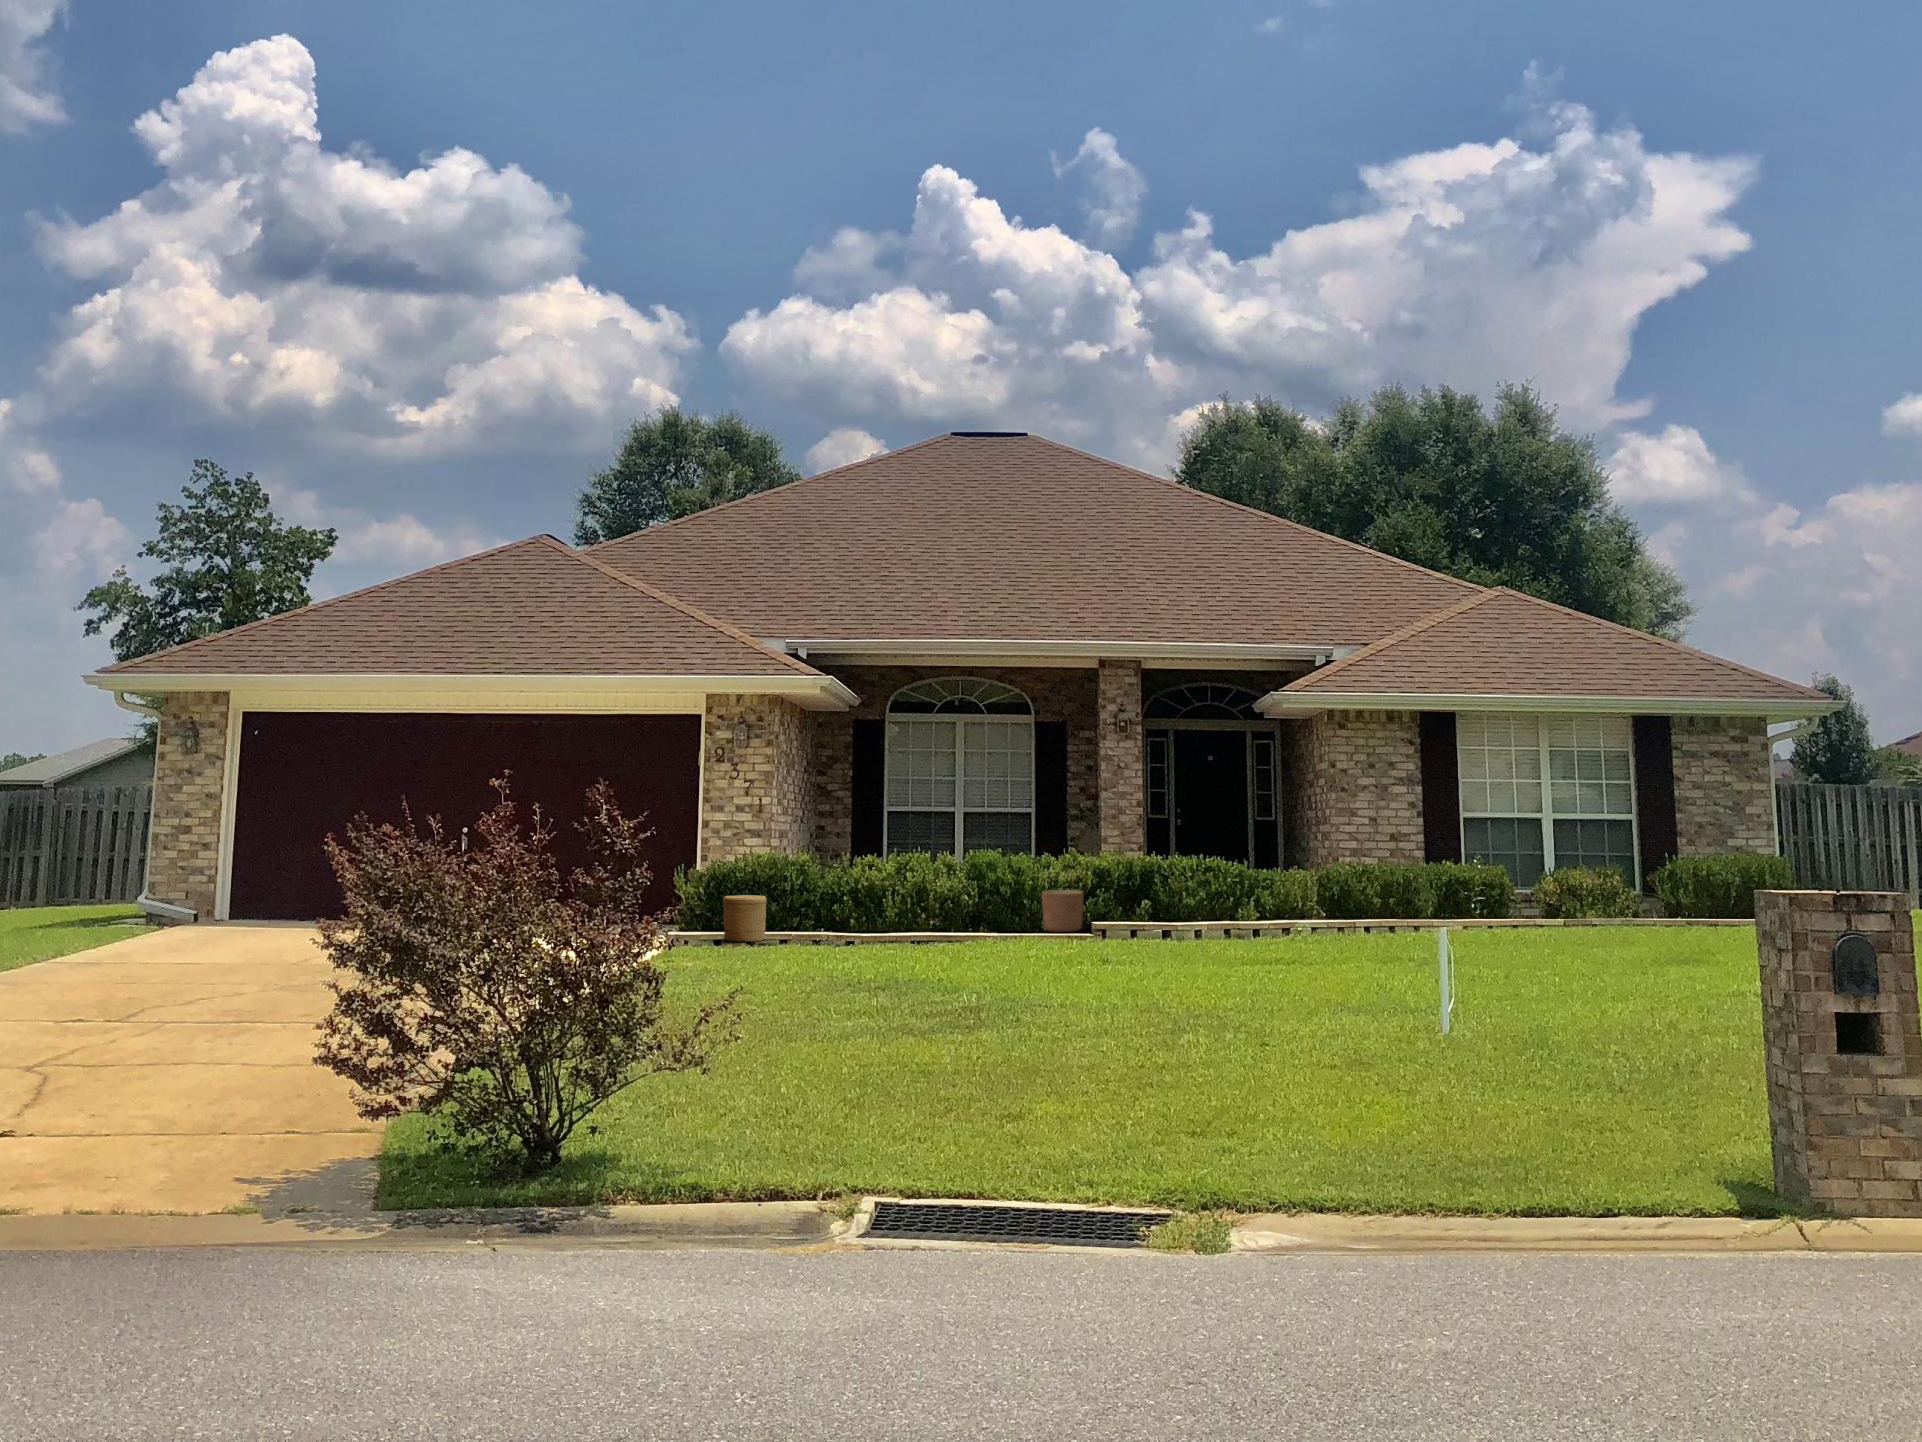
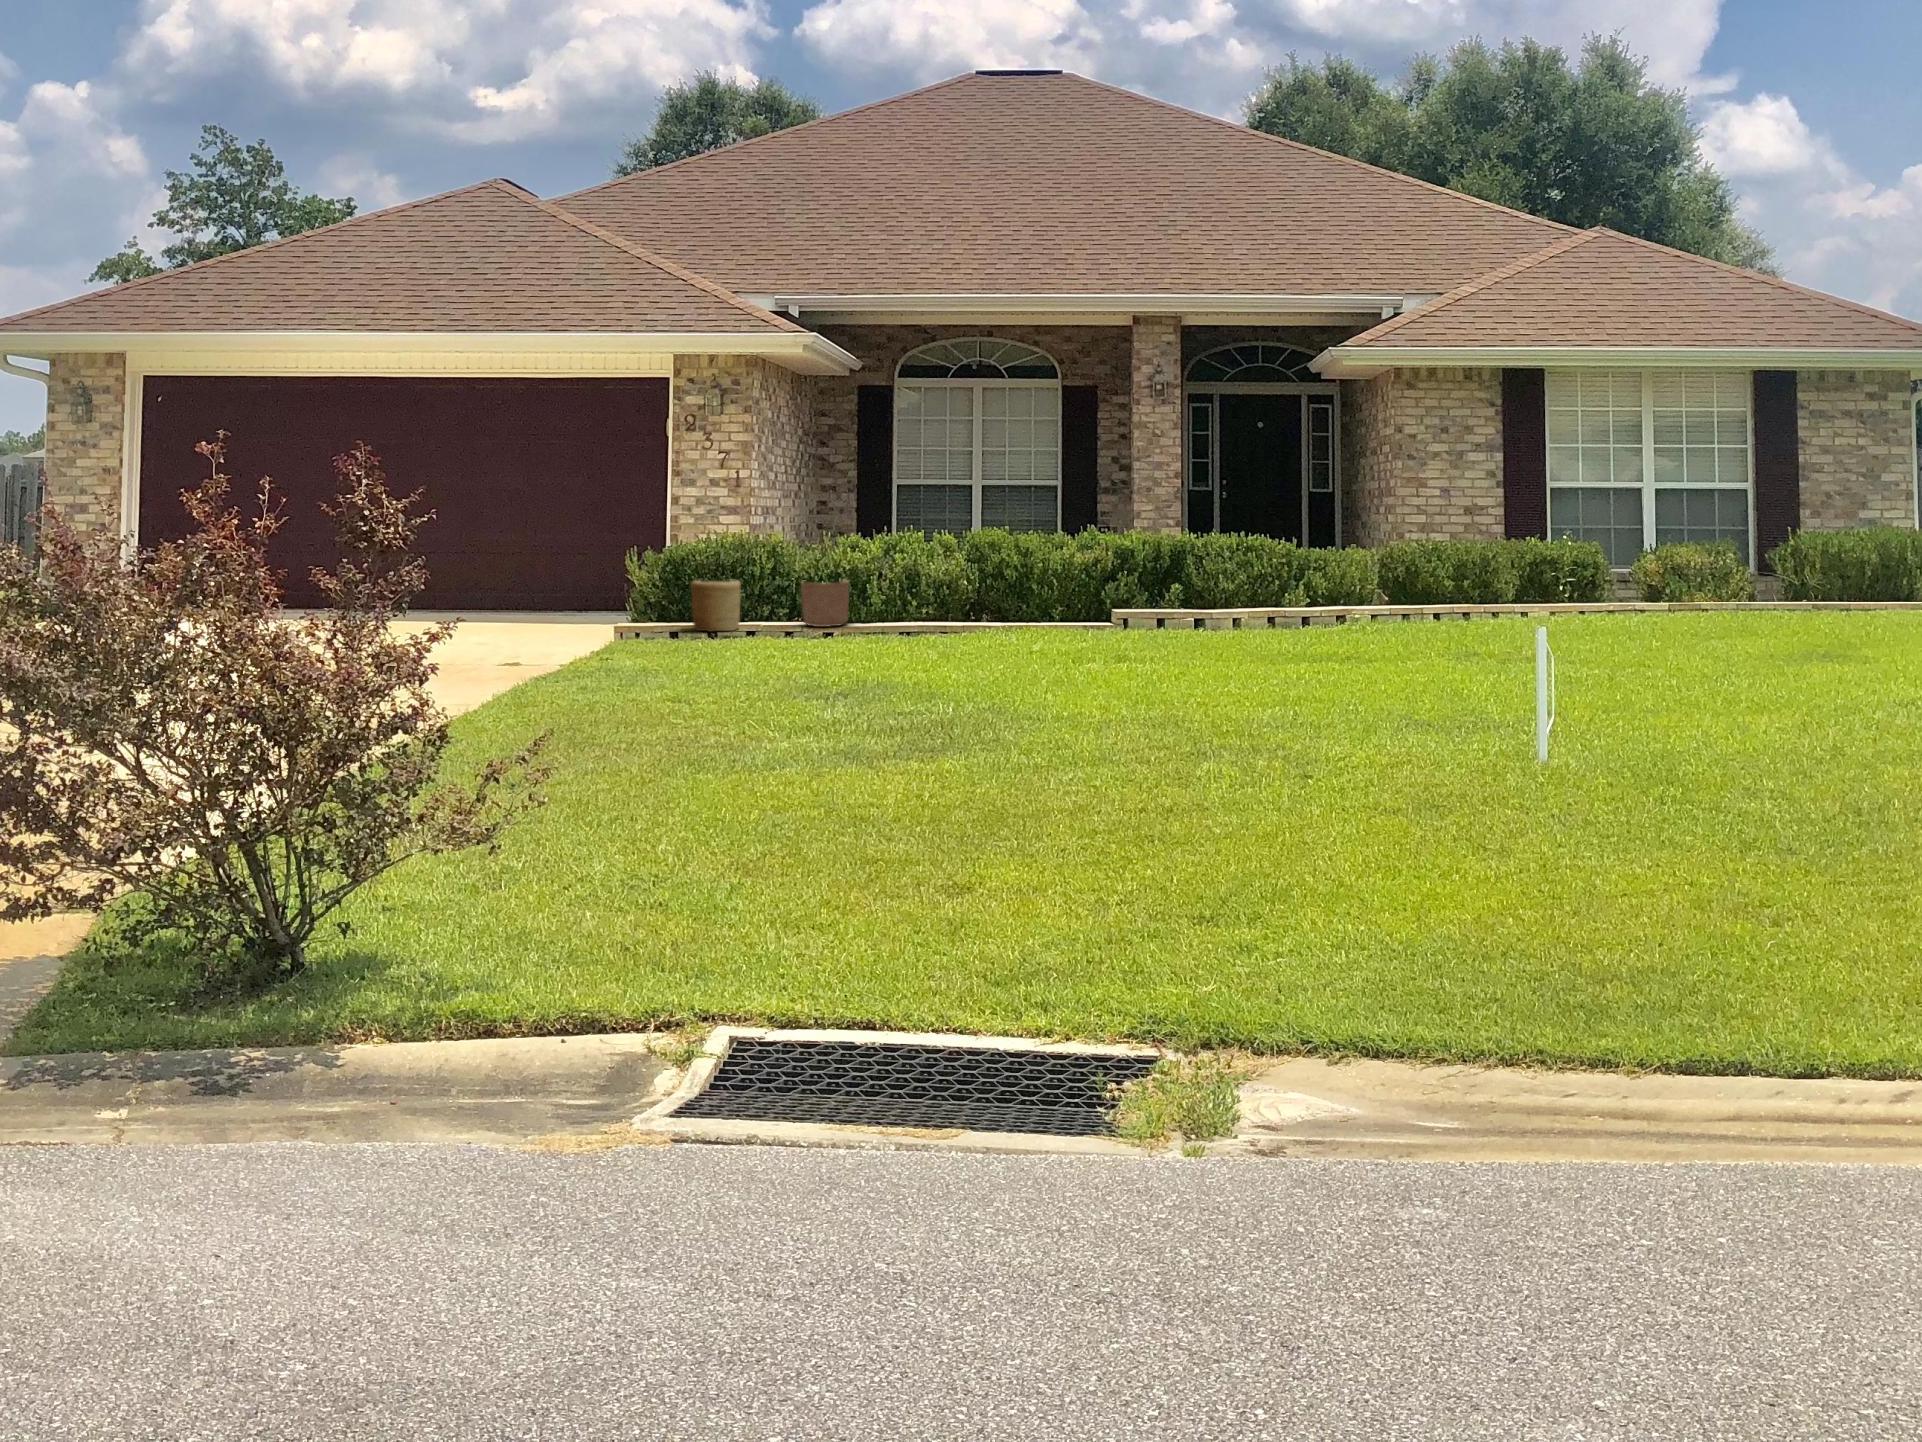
planter: present [1042,890,1083,932] -> present [801,580,849,627]

